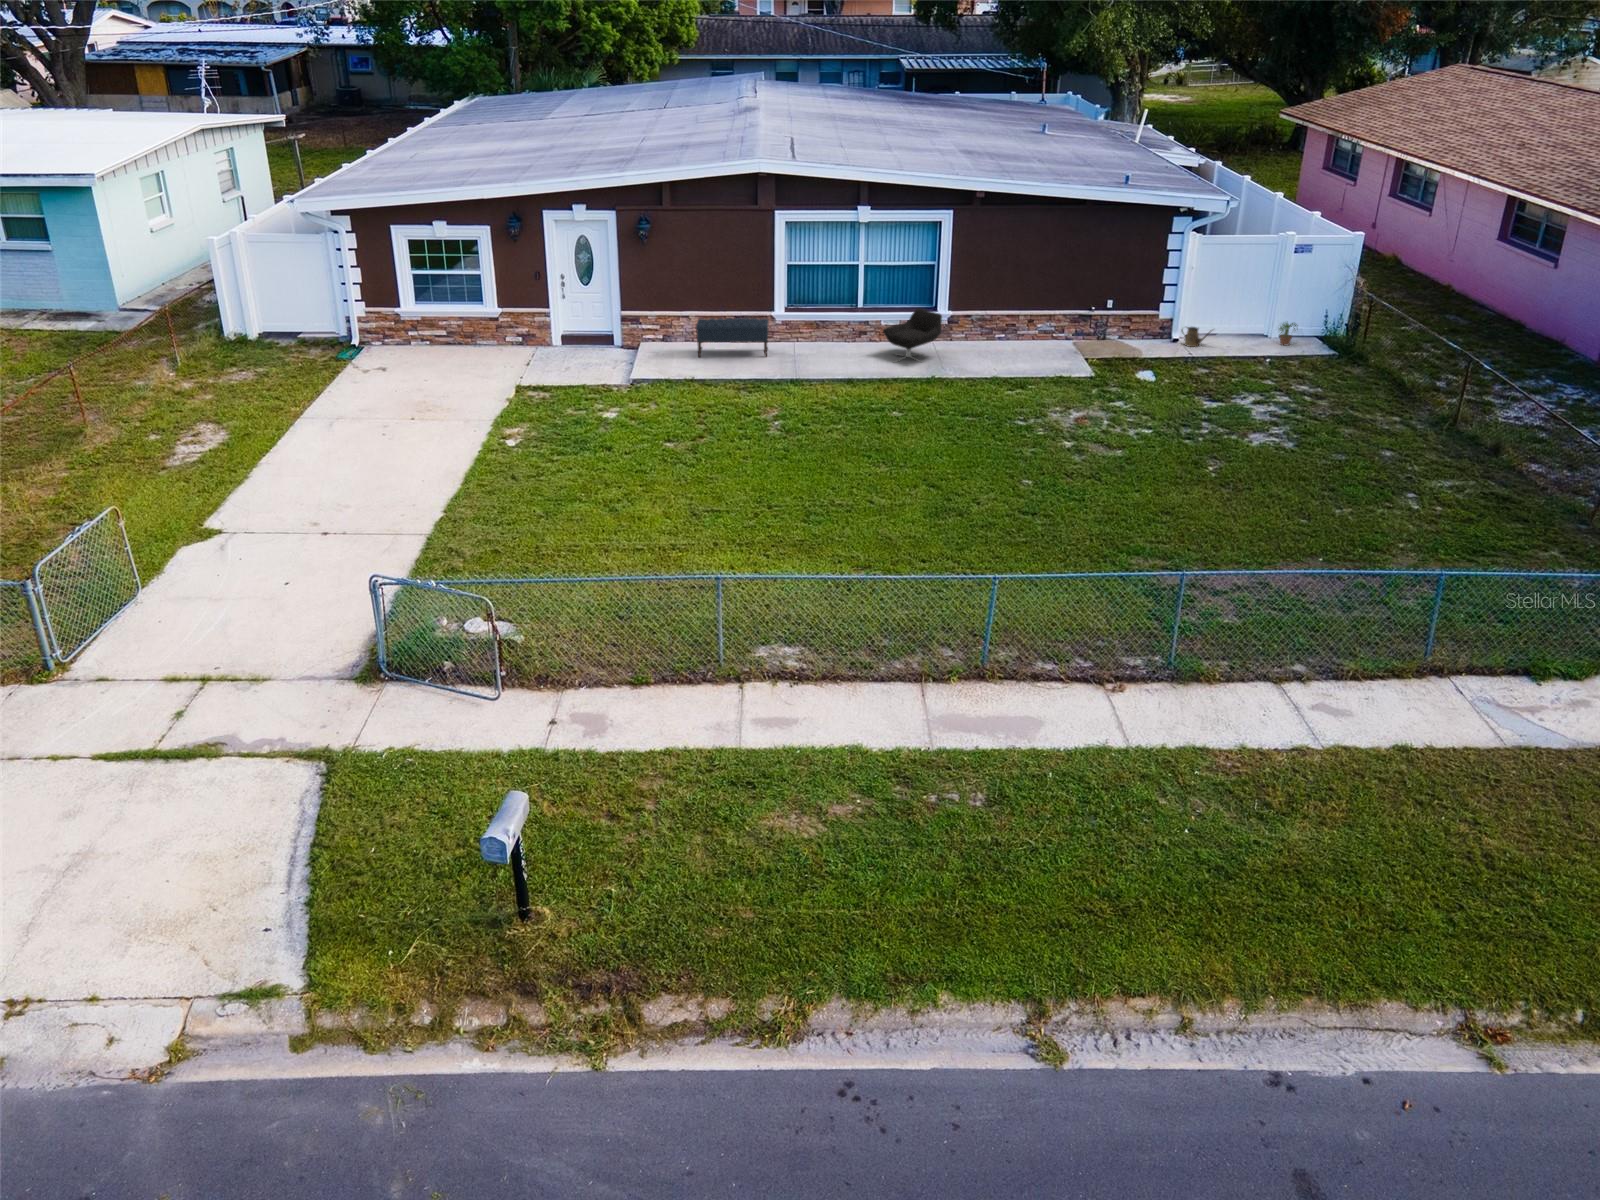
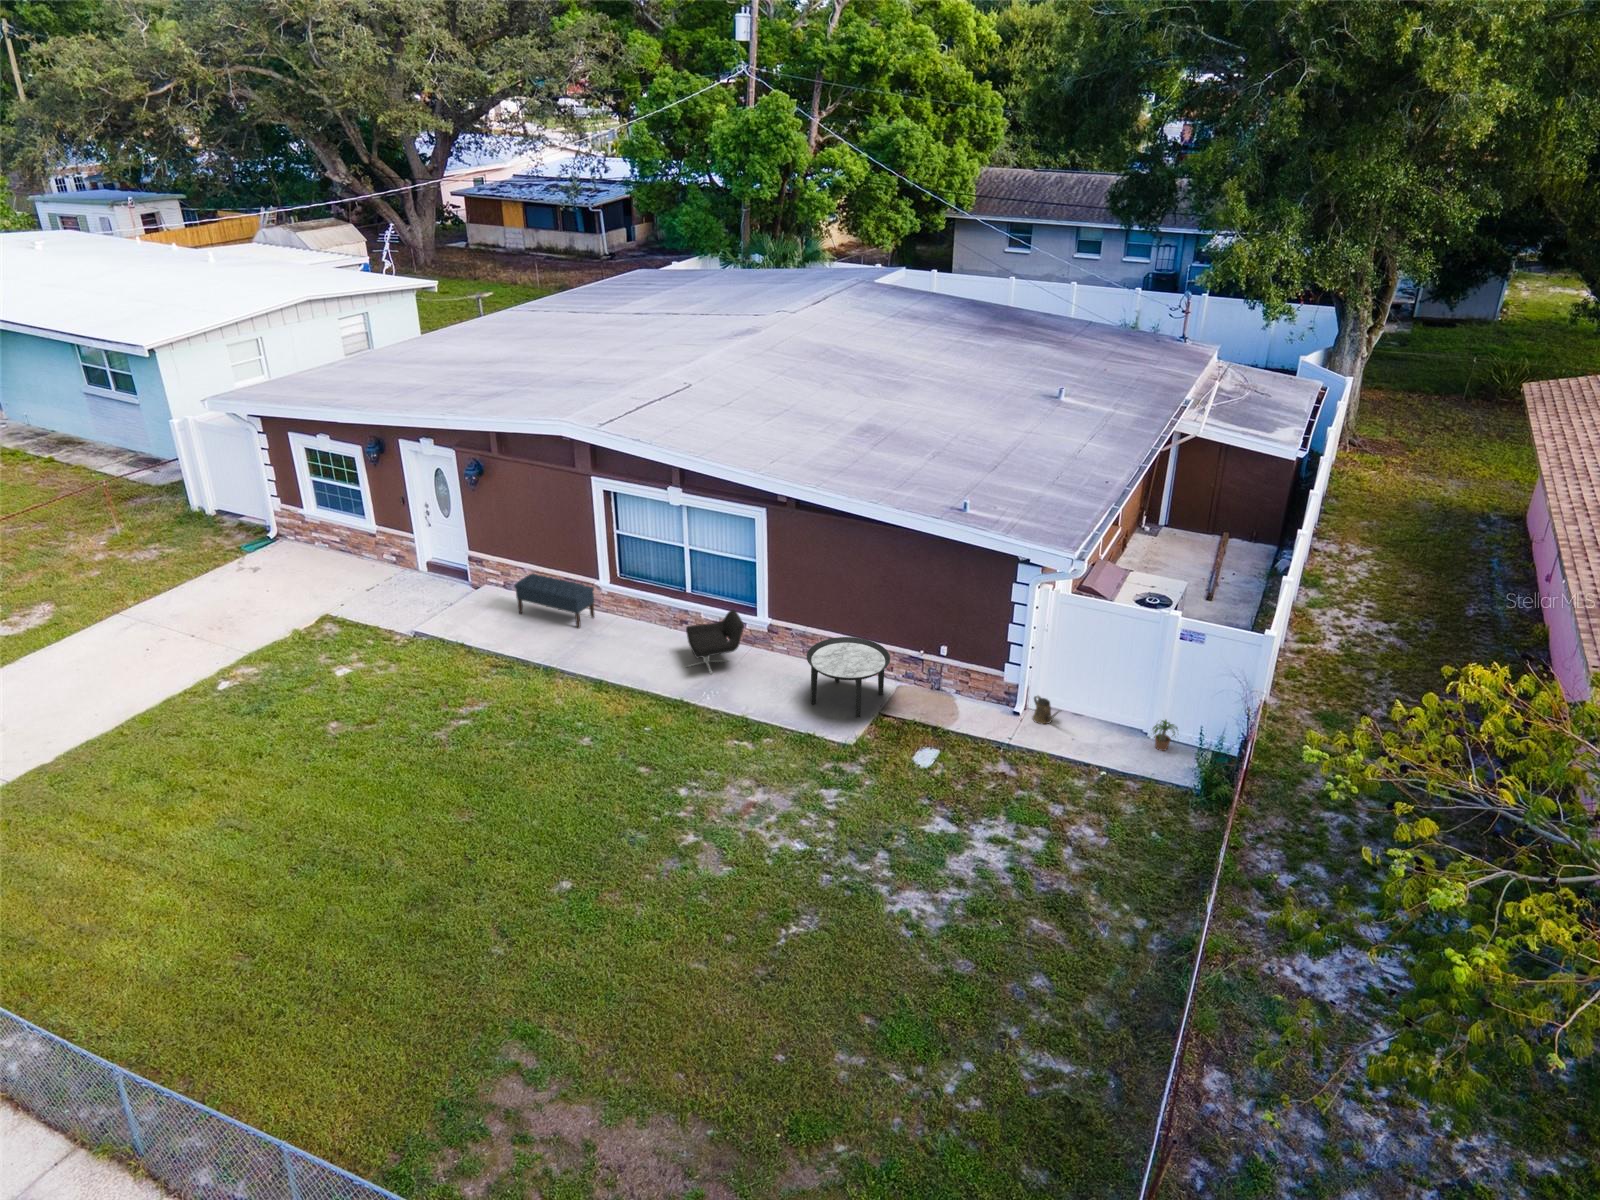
round table: none [1013,308,1083,365] -> present [807,637,890,718]

